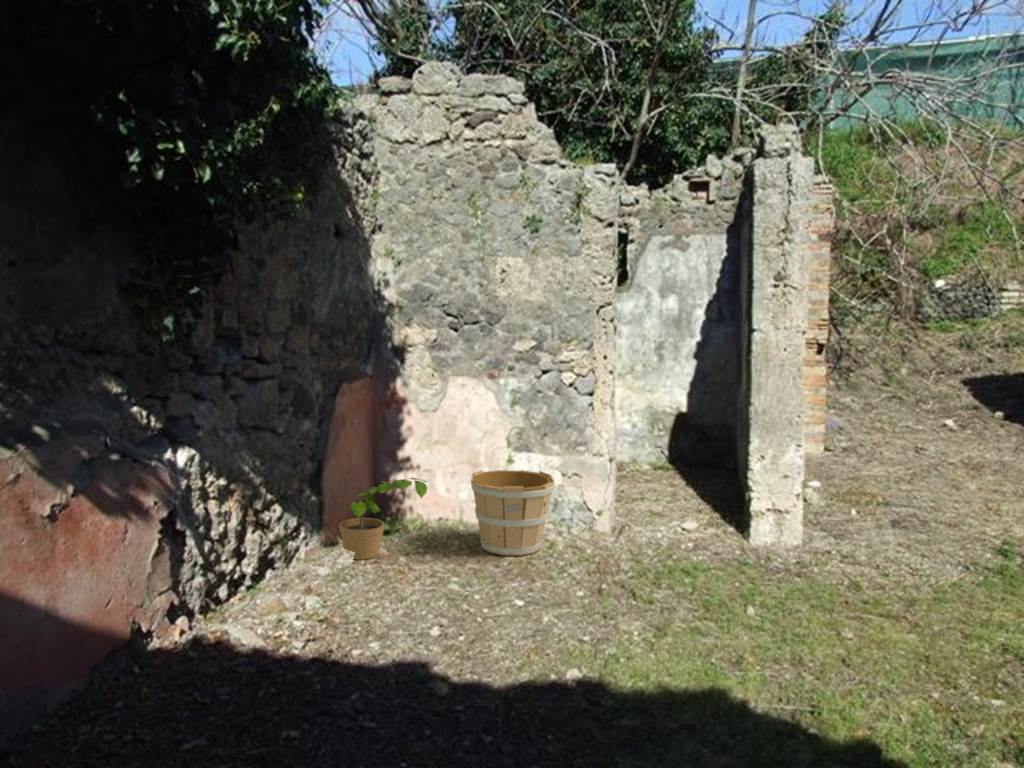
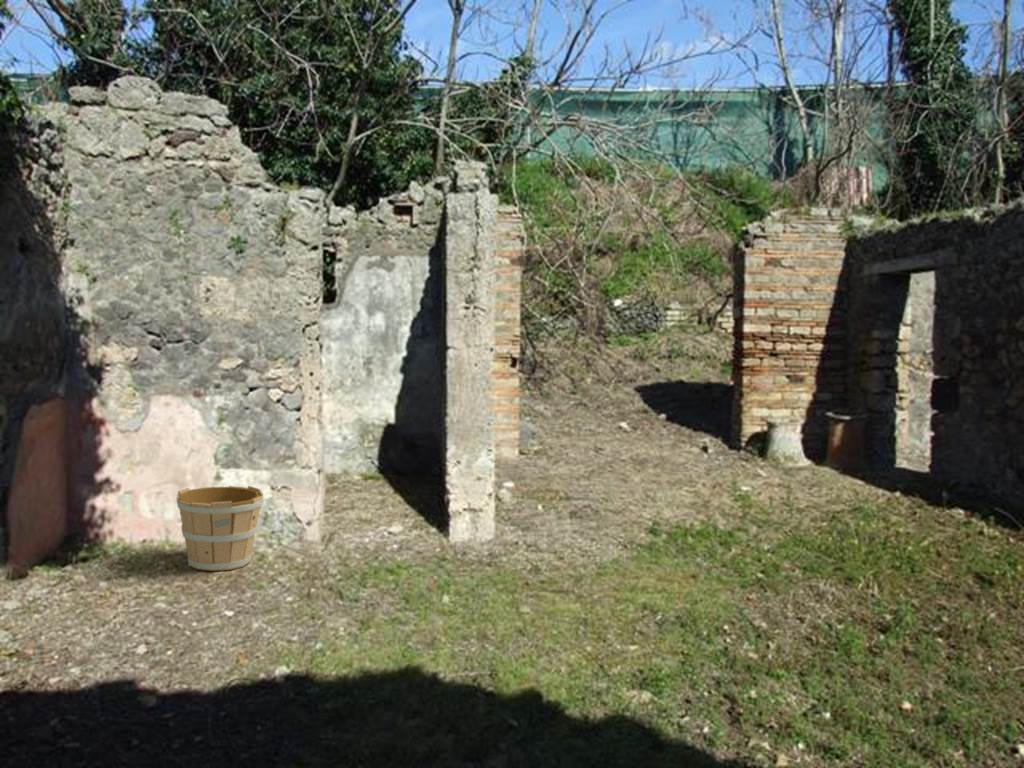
potted plant: present [339,477,427,560] -> none [30,499,130,587]

